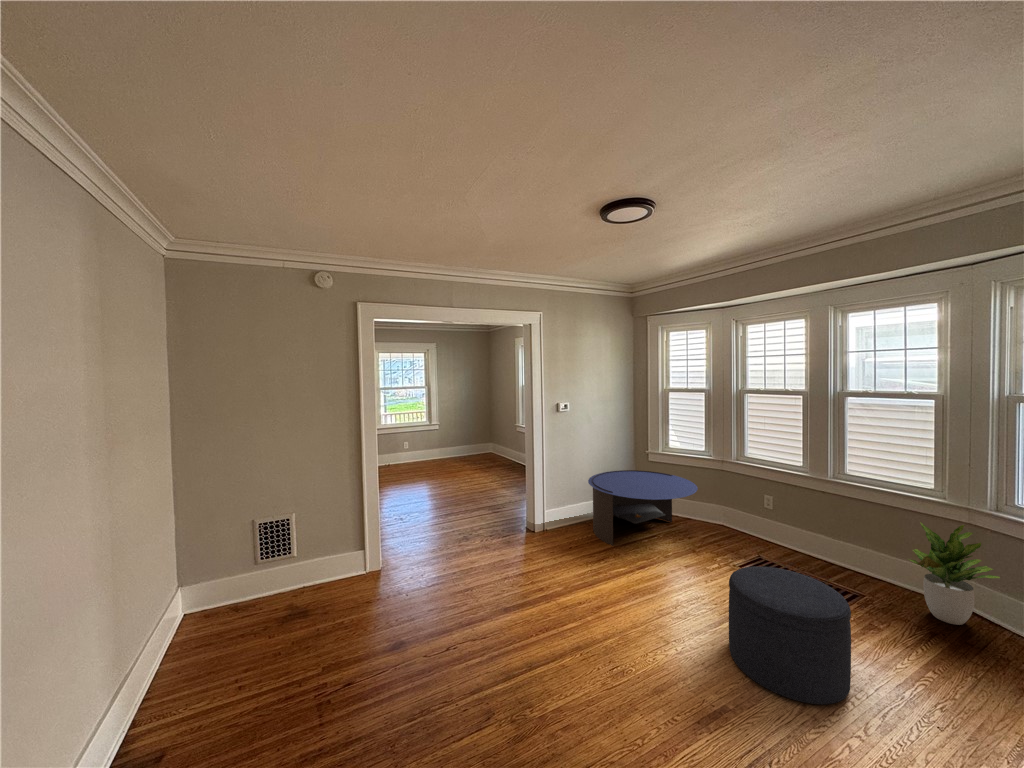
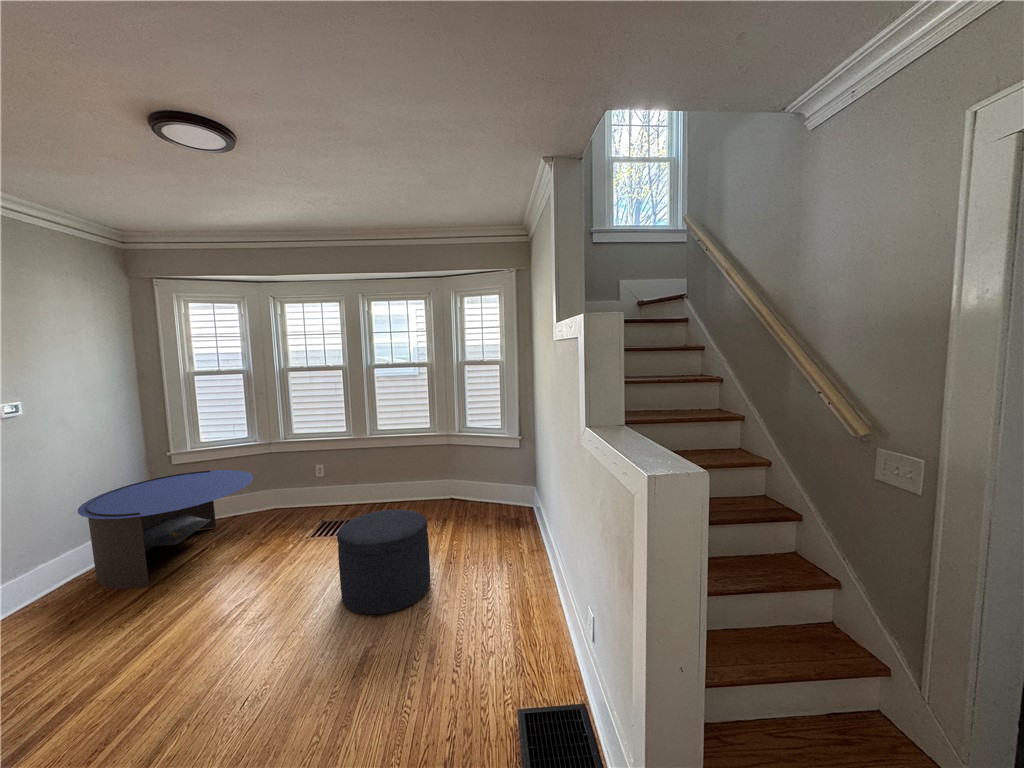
potted plant: present [910,522,1000,625] -> none [426,441,468,510]

